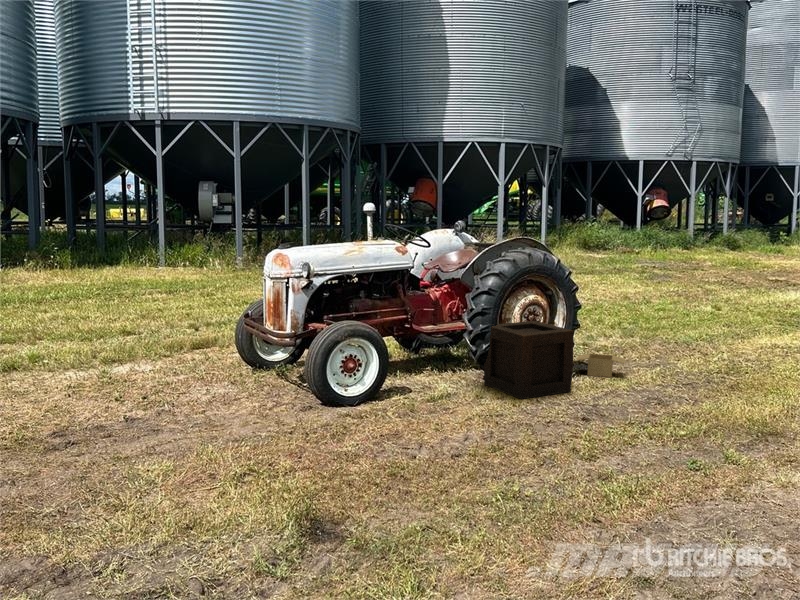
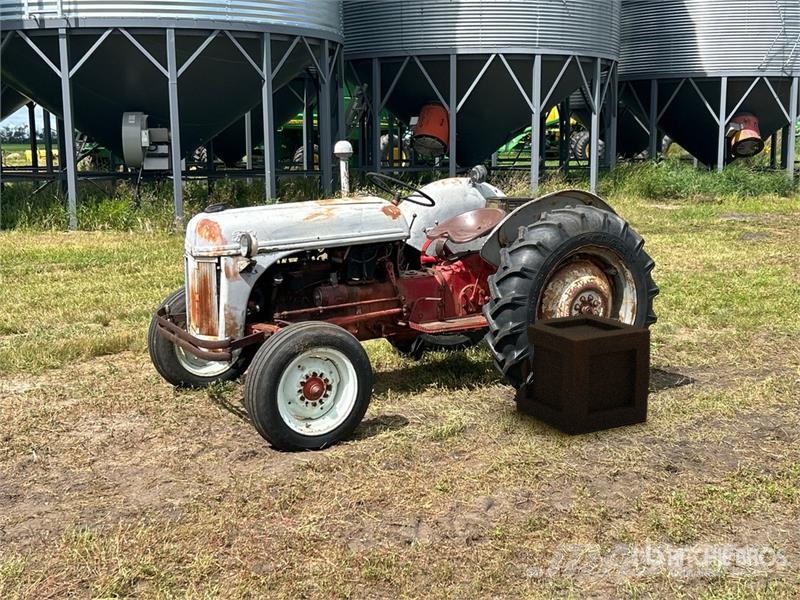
cardboard box: present [576,354,625,377] -> none [652,359,724,395]

